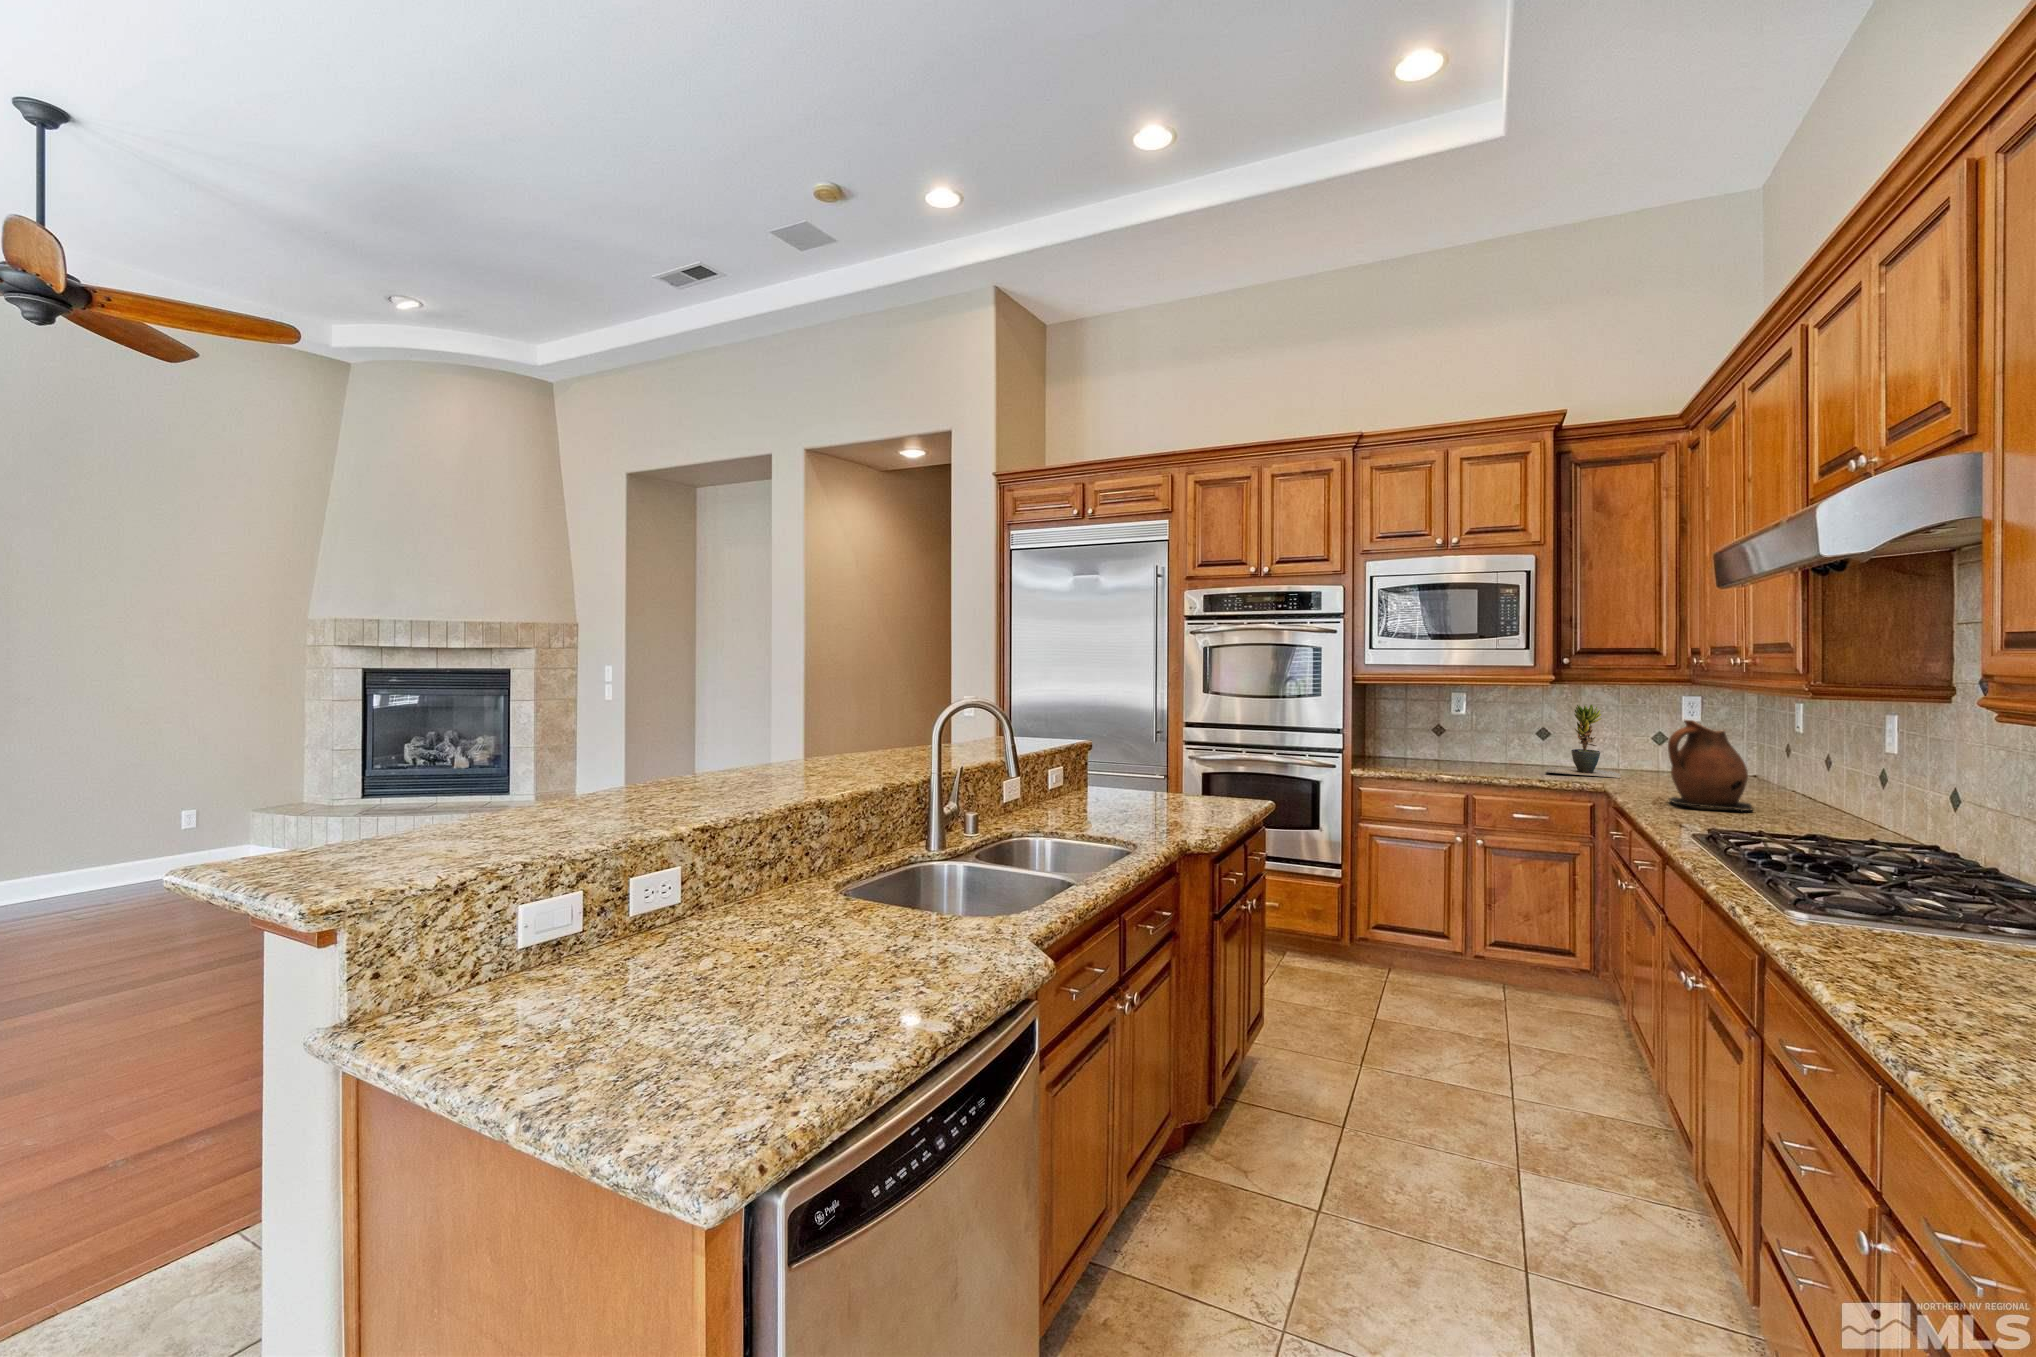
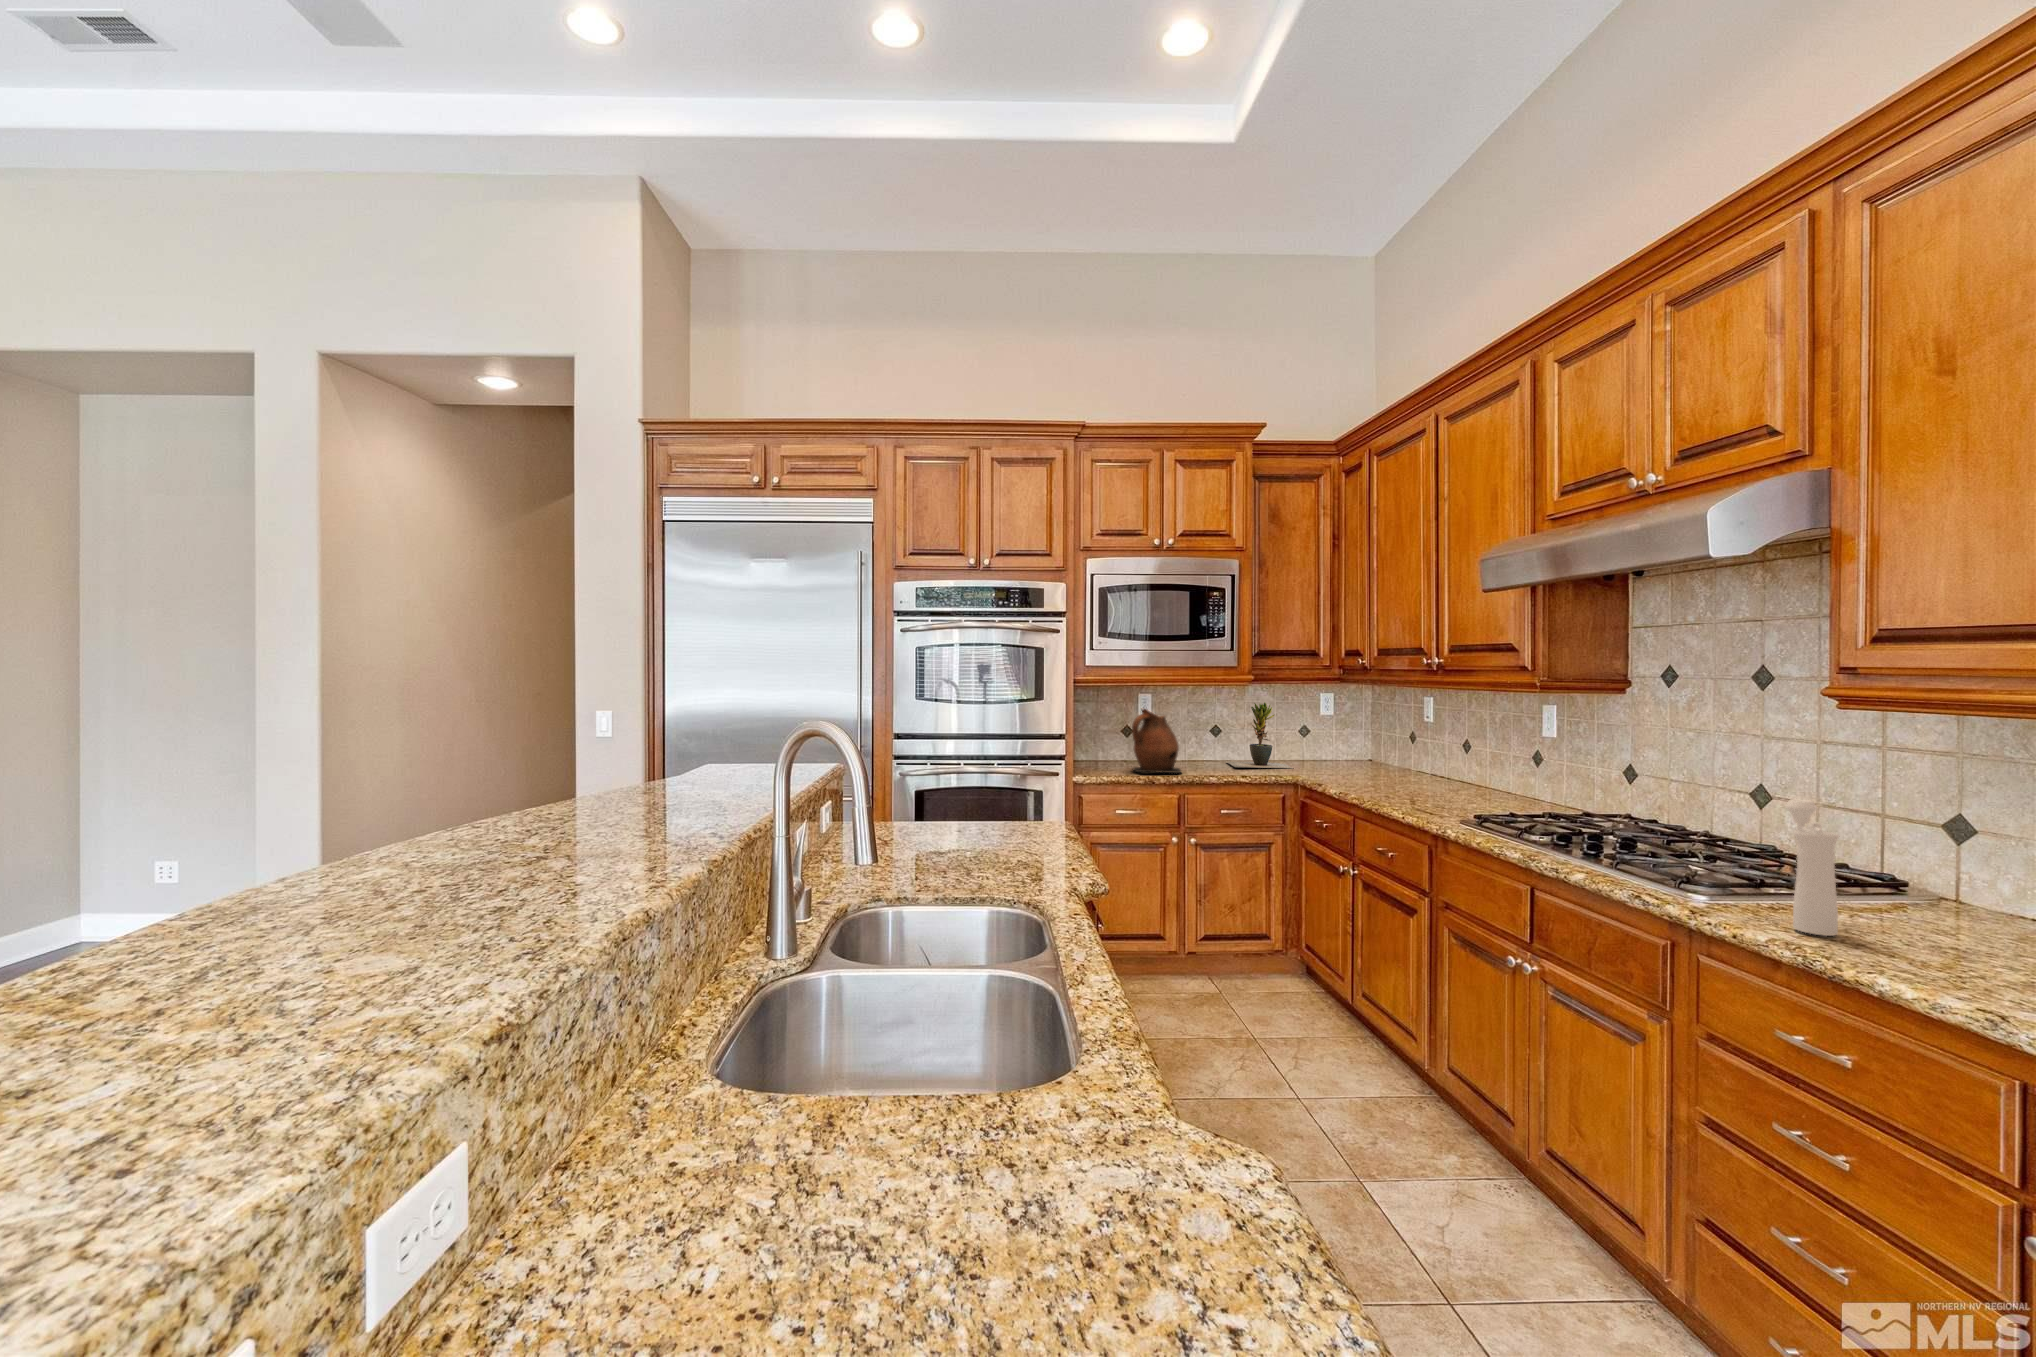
ceramic pitcher: present [1668,720,1752,811] -> present [1132,709,1181,773]
pepper mill: none [1851,822,1929,968] -> present [1786,799,1839,936]

